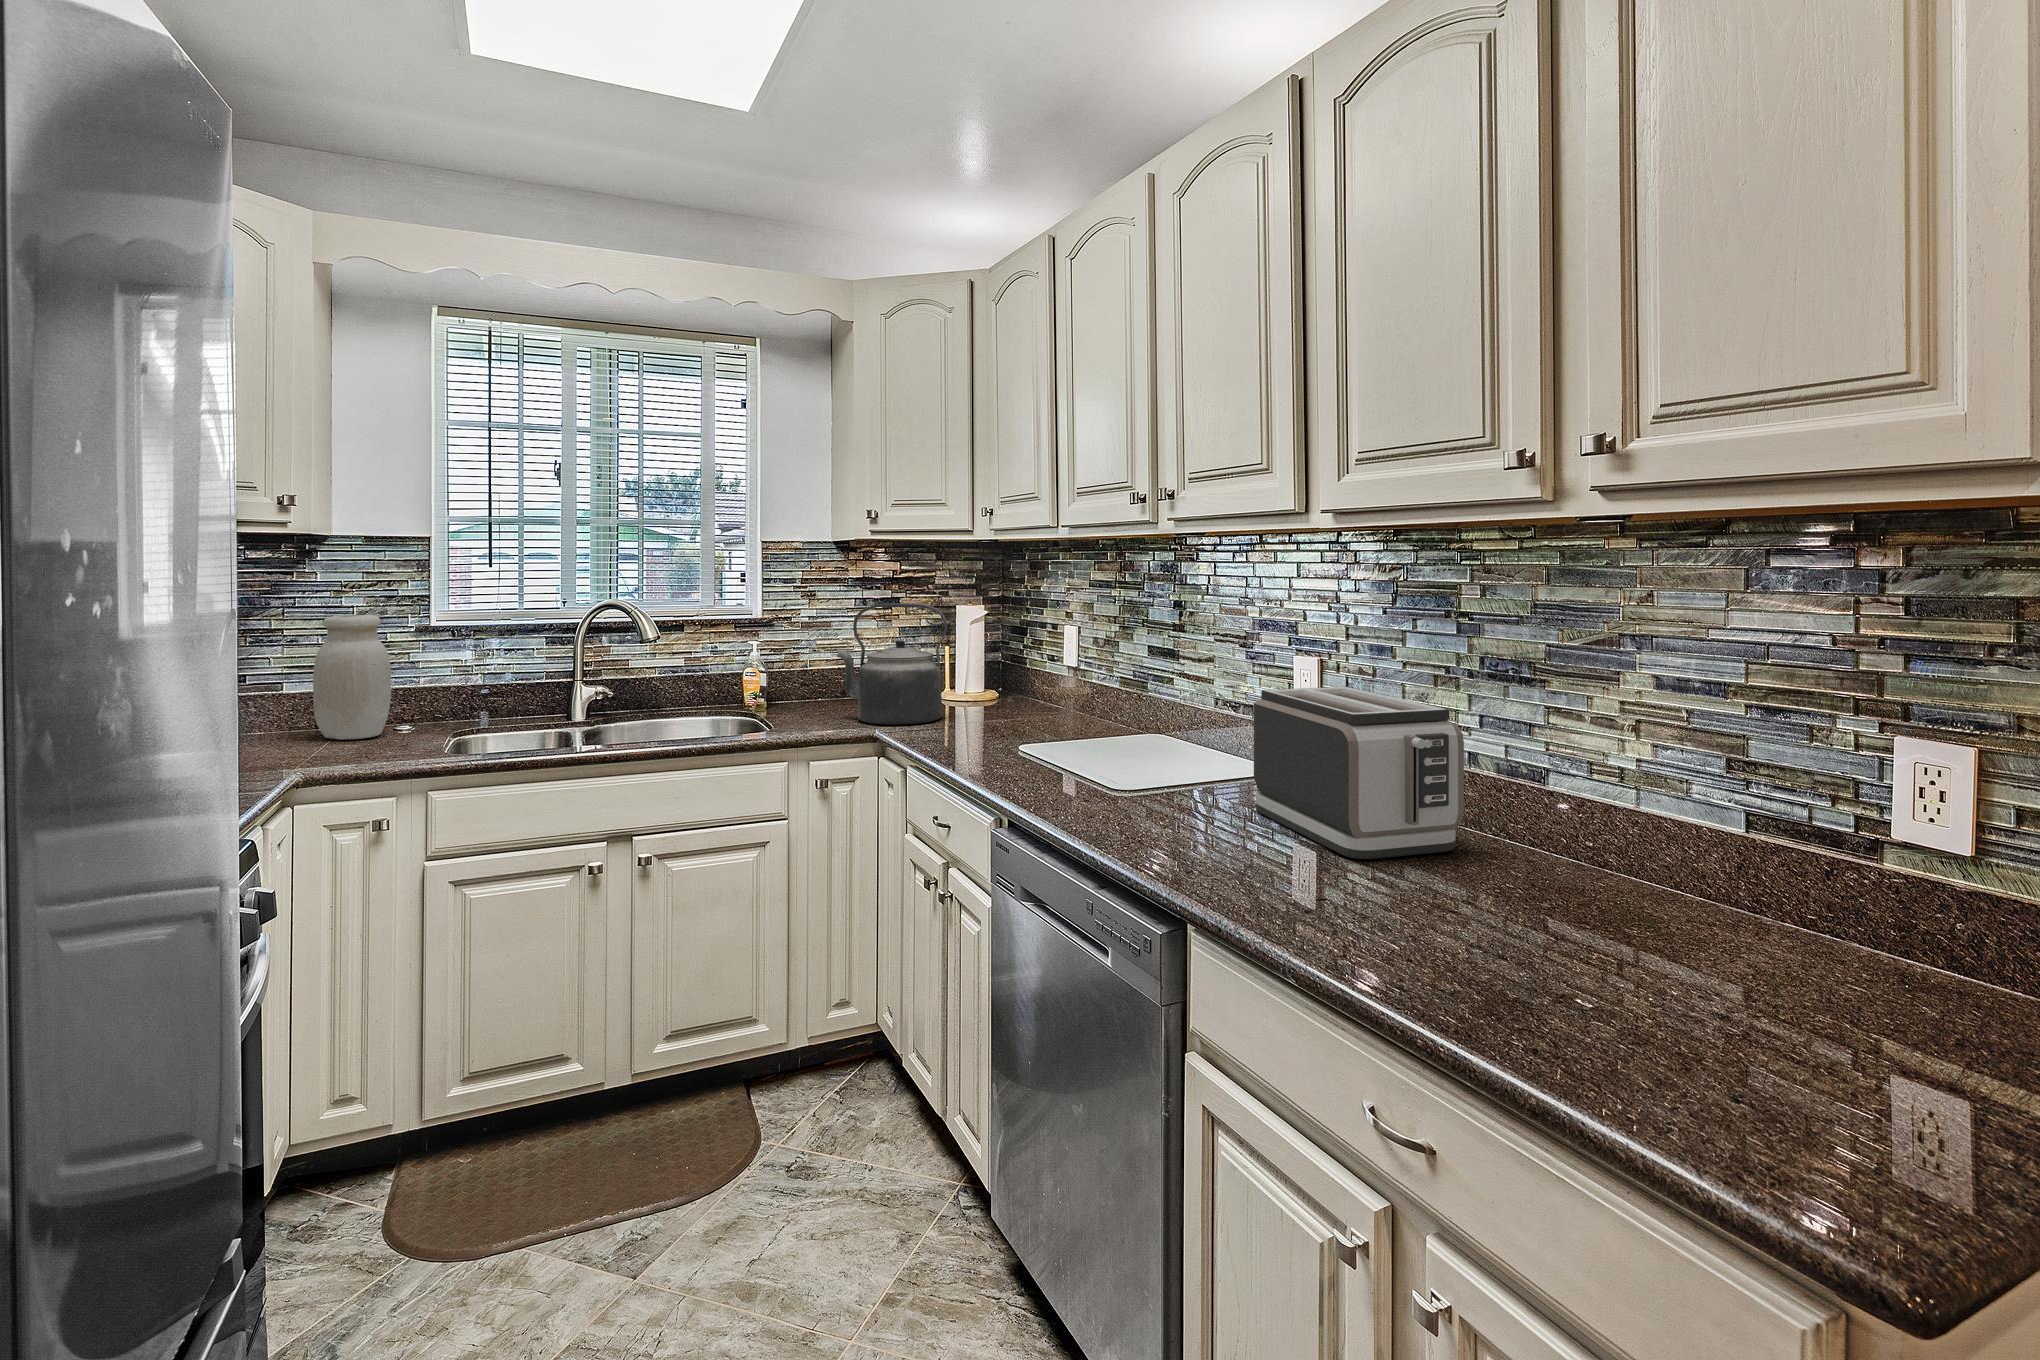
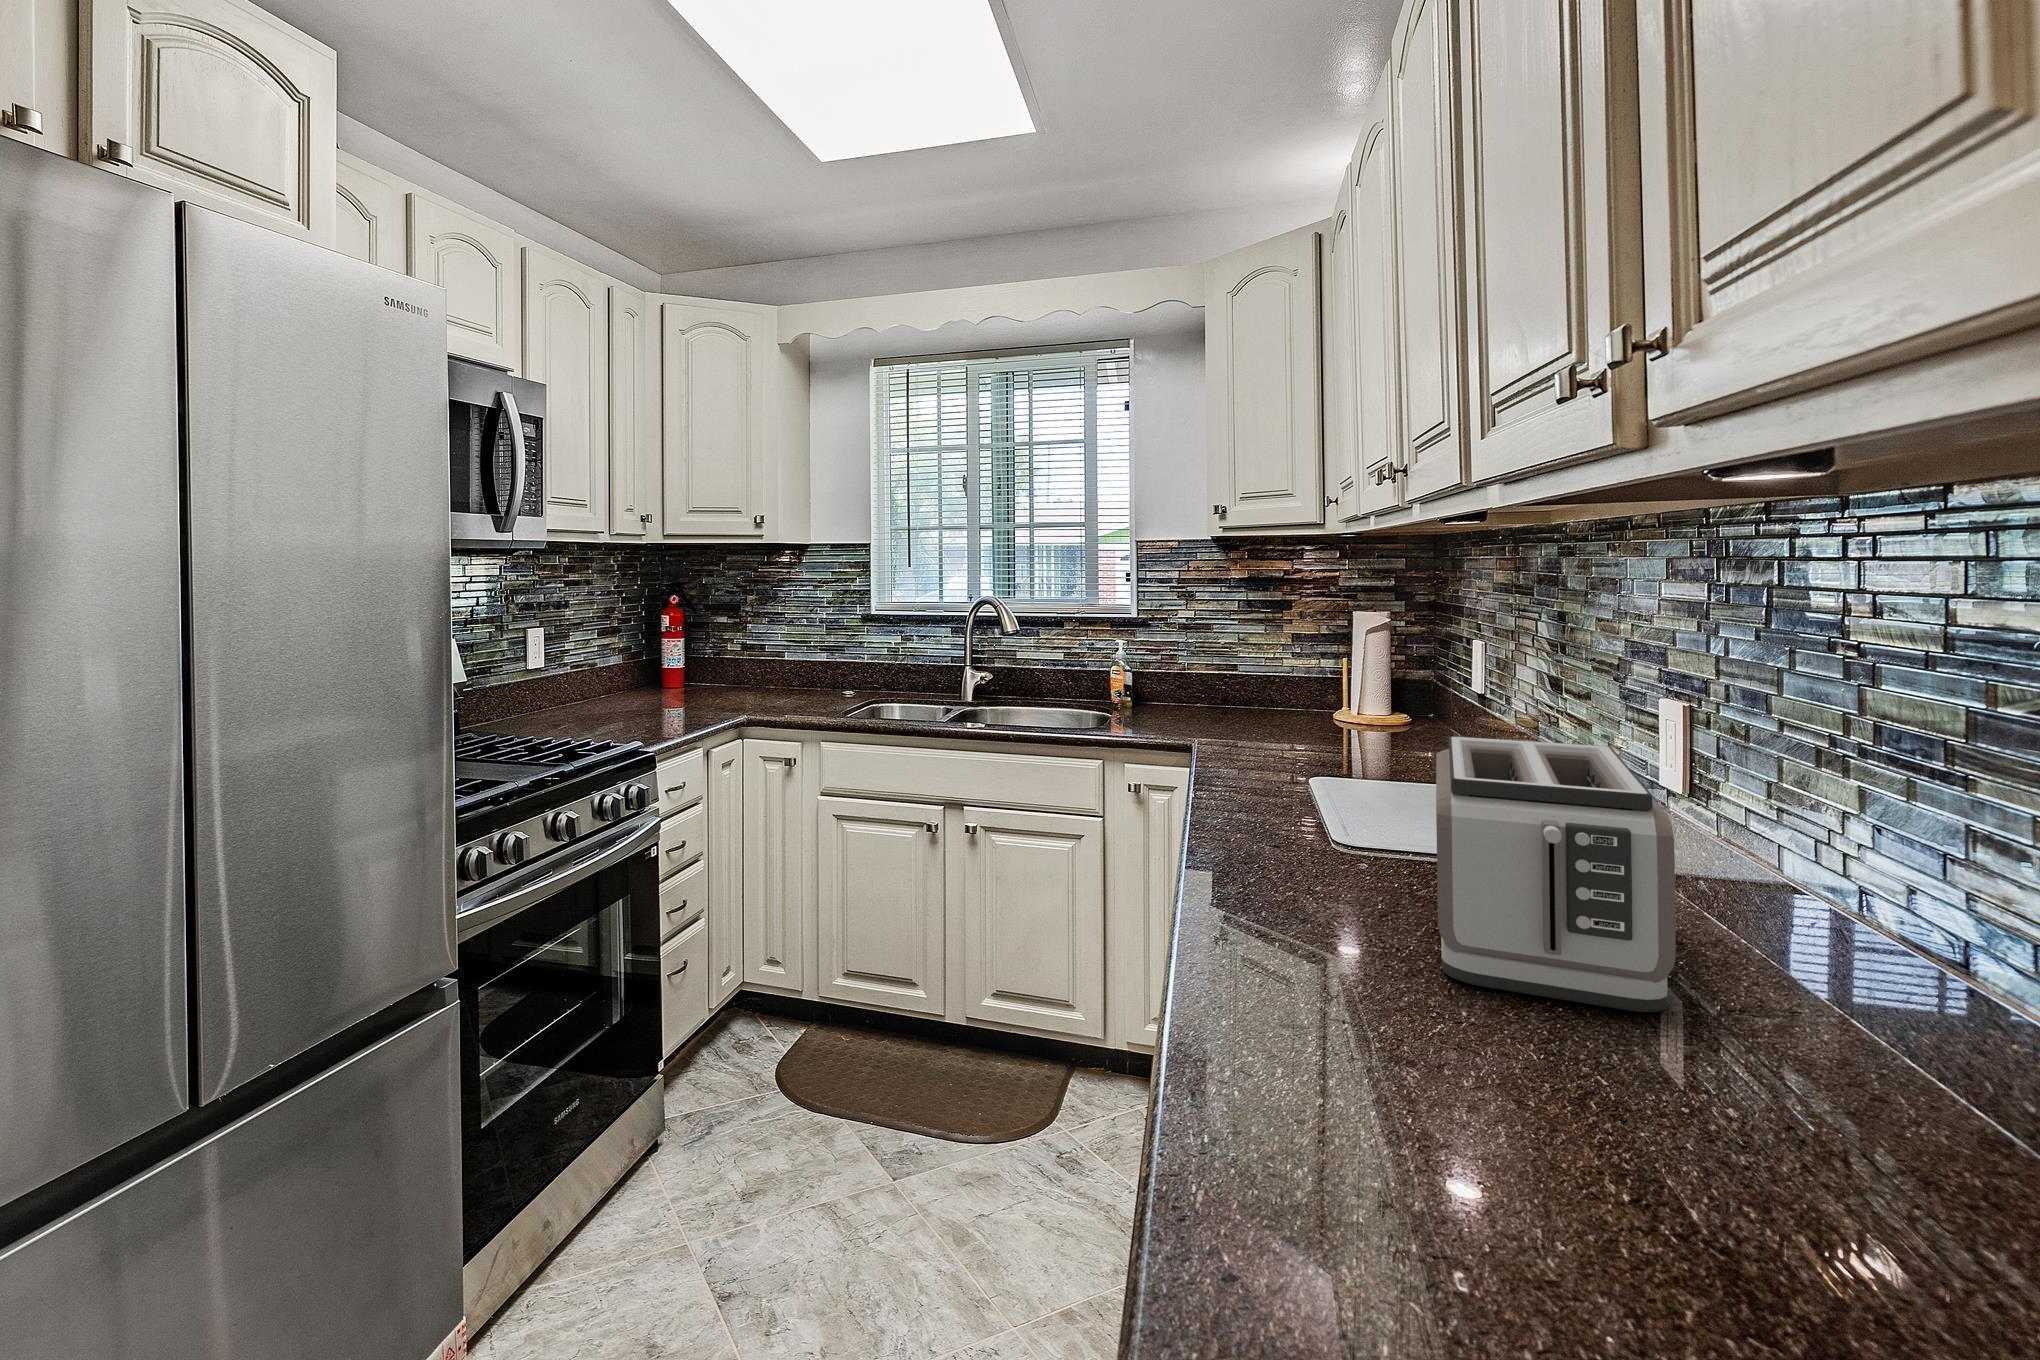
kettle: present [837,603,947,725] -> none [1162,607,1276,738]
jar: present [313,614,391,740] -> none [789,605,837,700]

